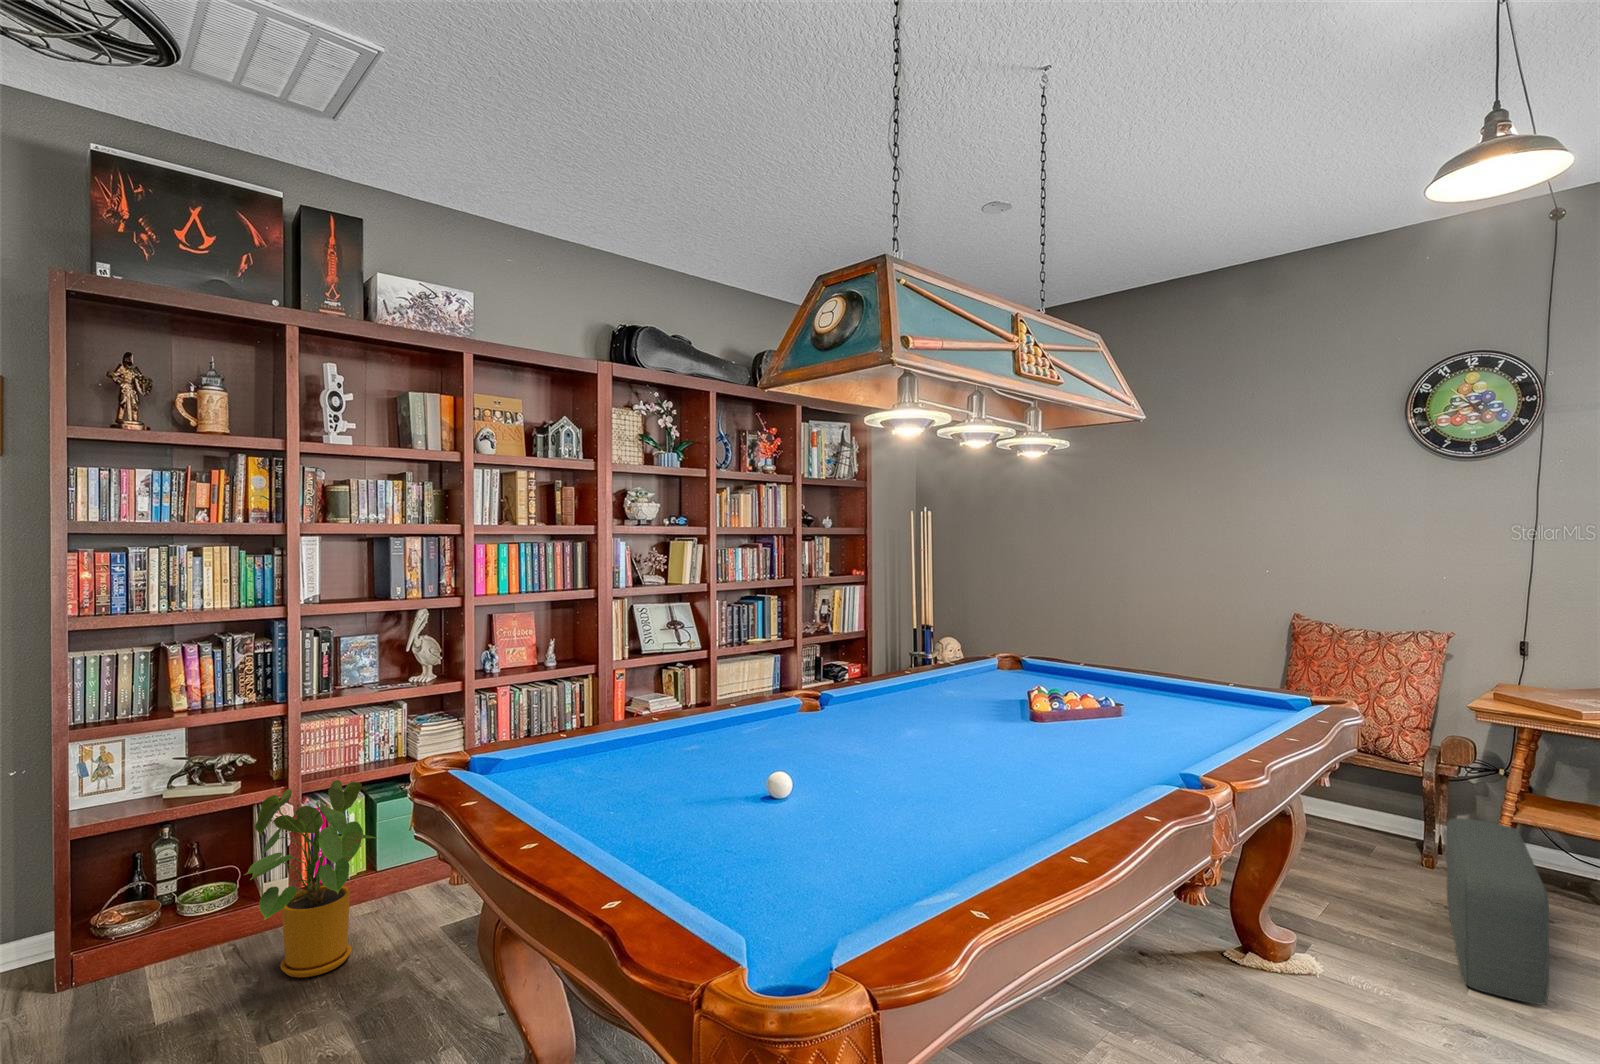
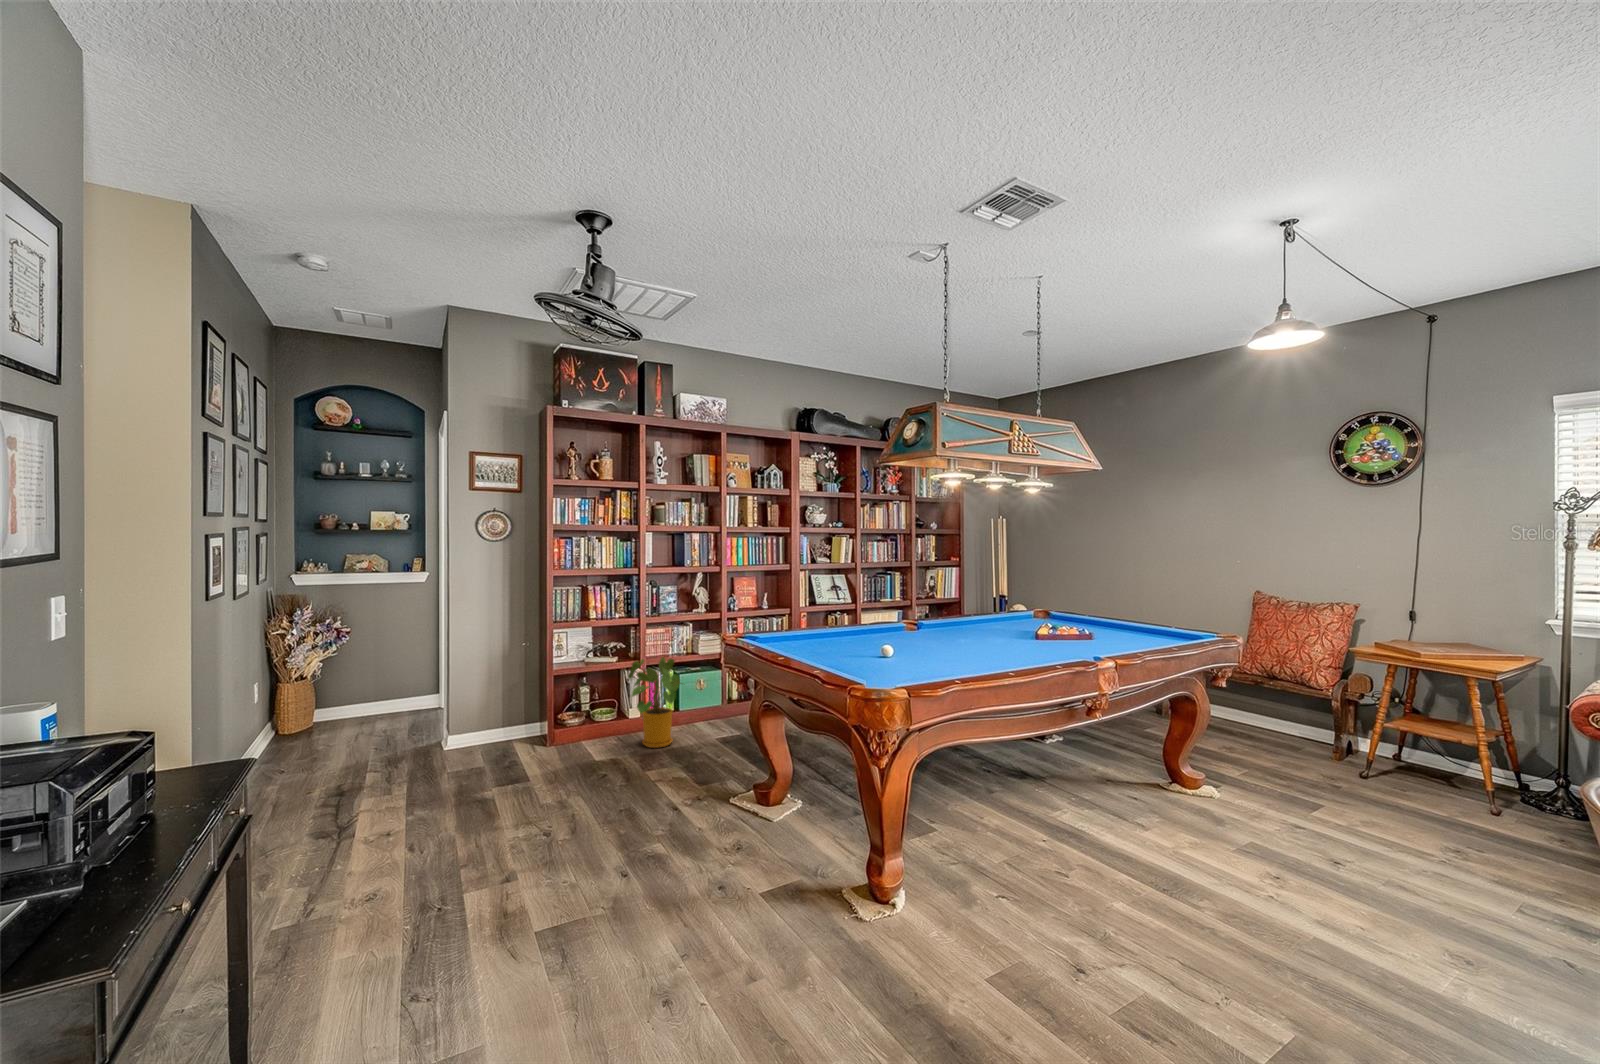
pouf: present [1445,818,1549,1005] -> none [1292,717,1363,814]

